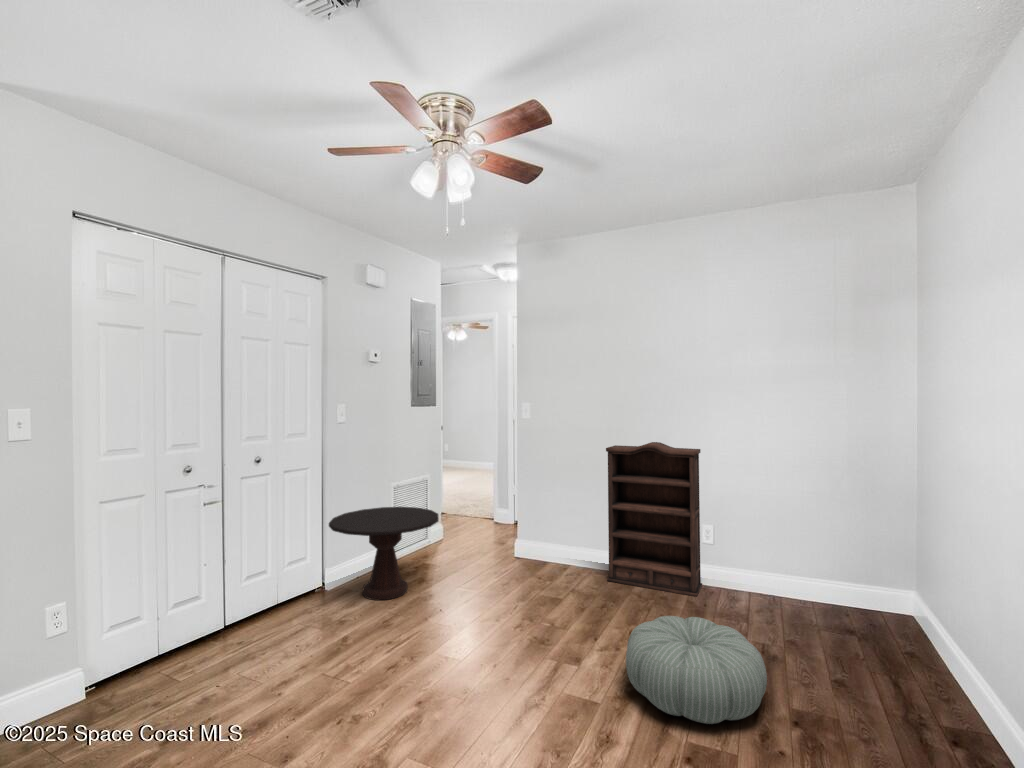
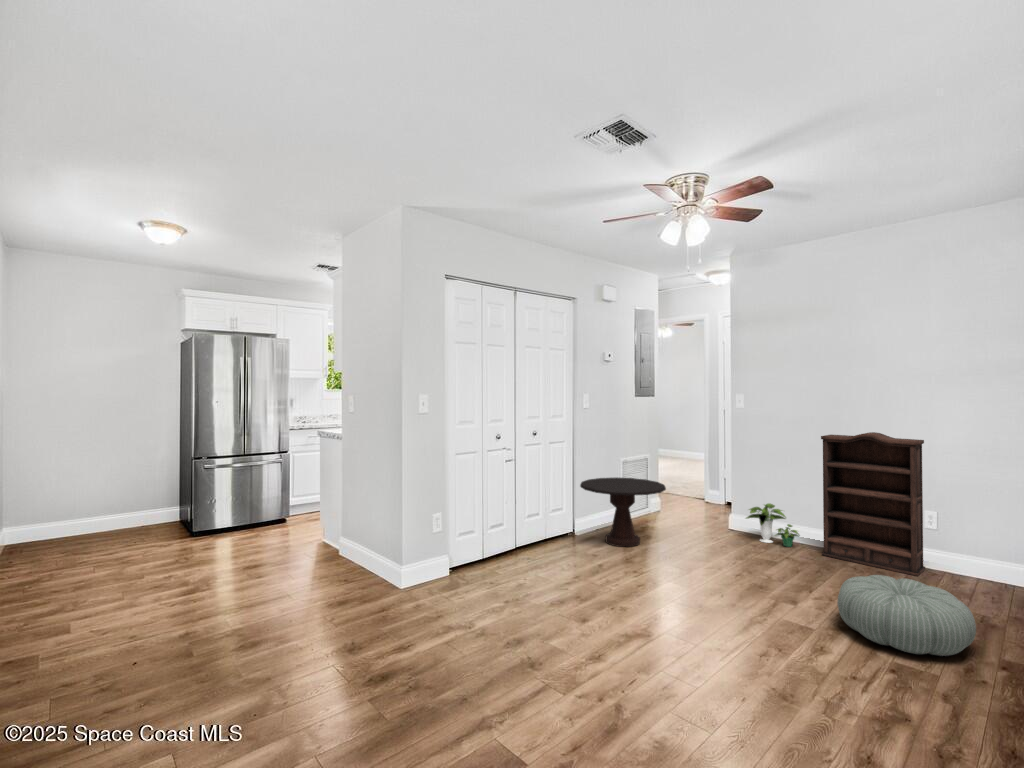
potted plant: none [530,525,586,574] -> present [746,503,800,547]

